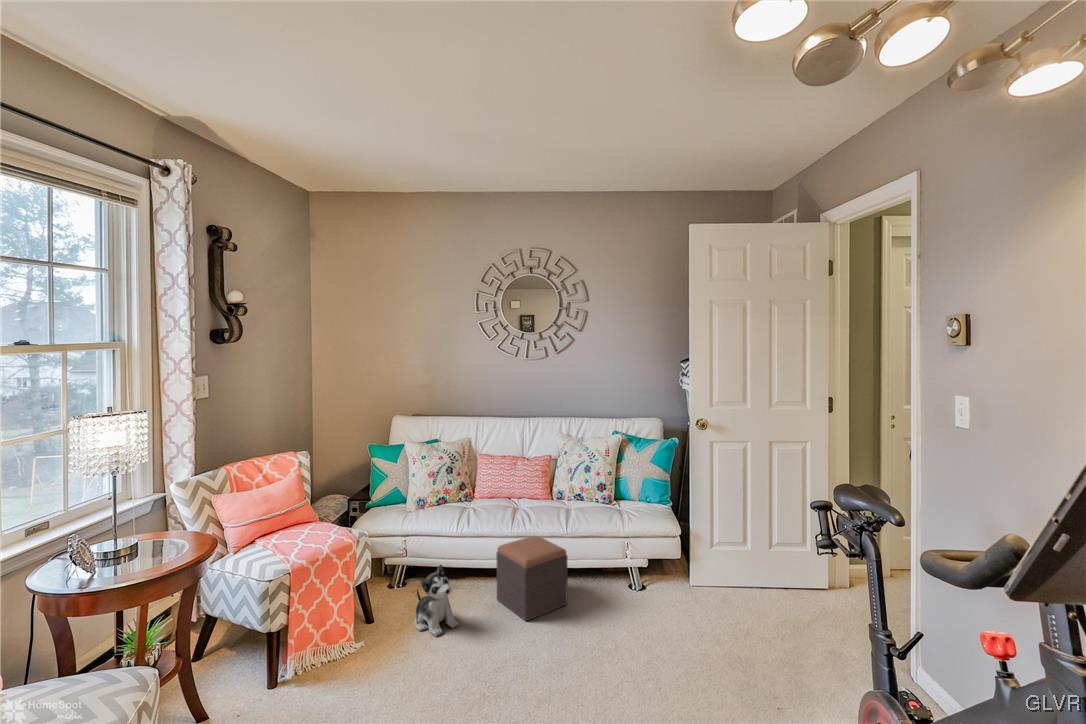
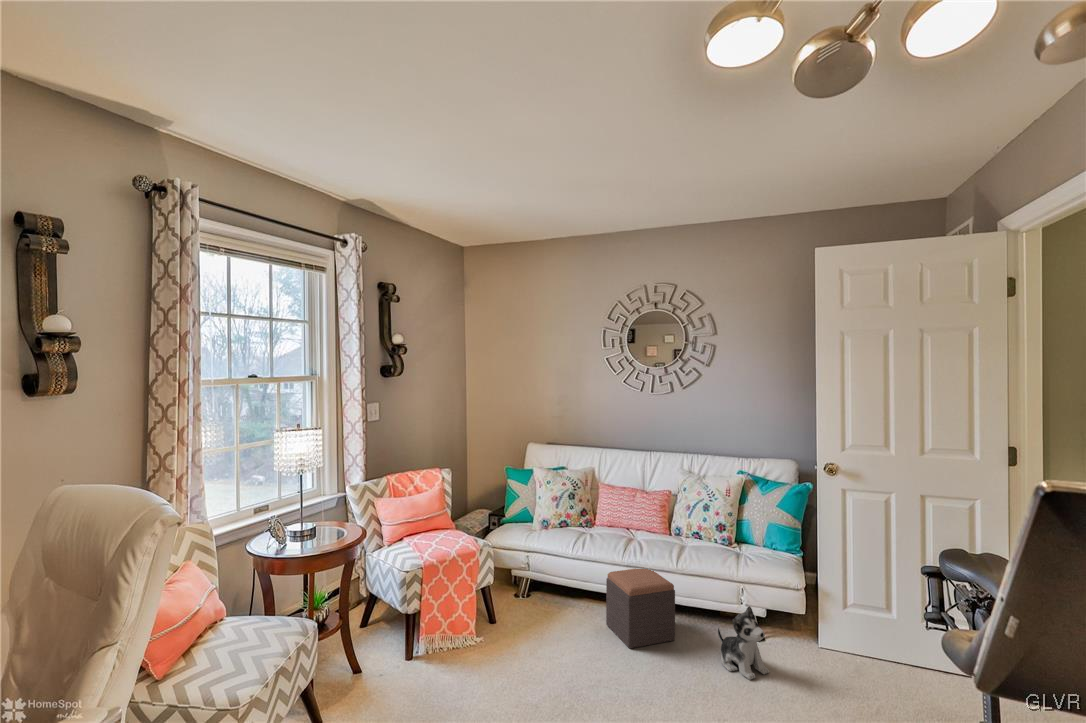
plush toy: present [415,565,458,636] -> present [718,606,769,680]

